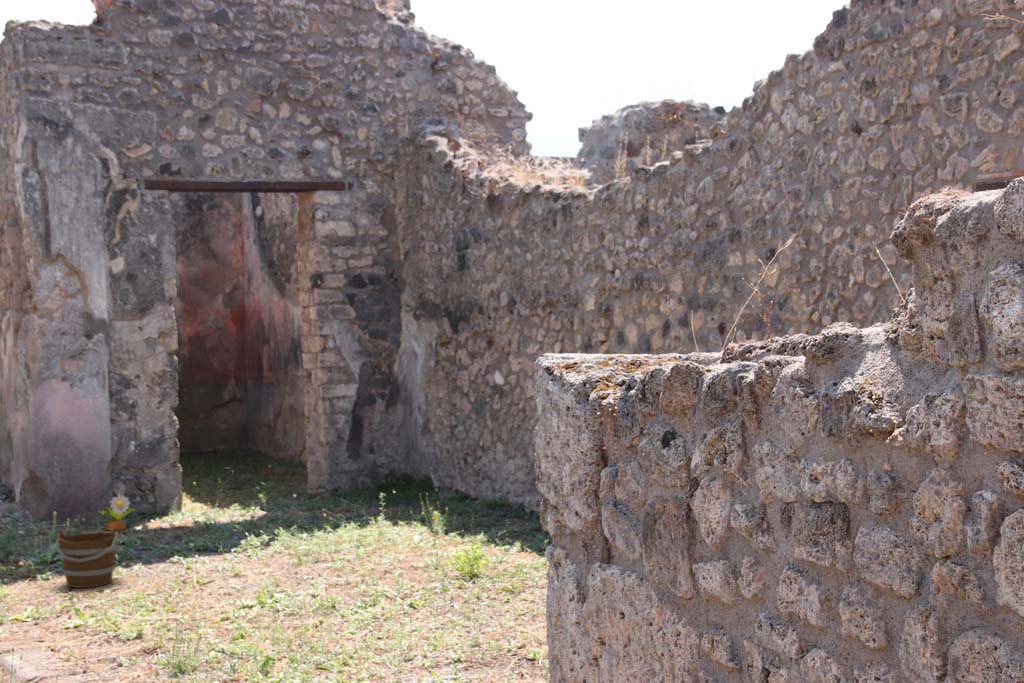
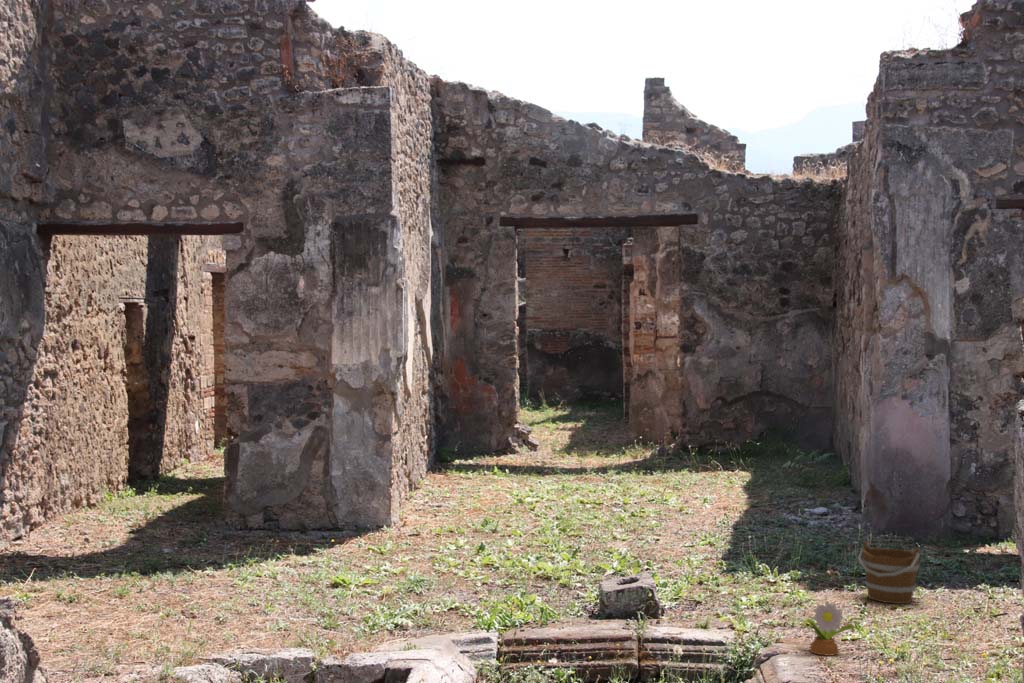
decorative plant: present [100,495,135,530] -> present [803,601,854,656]

